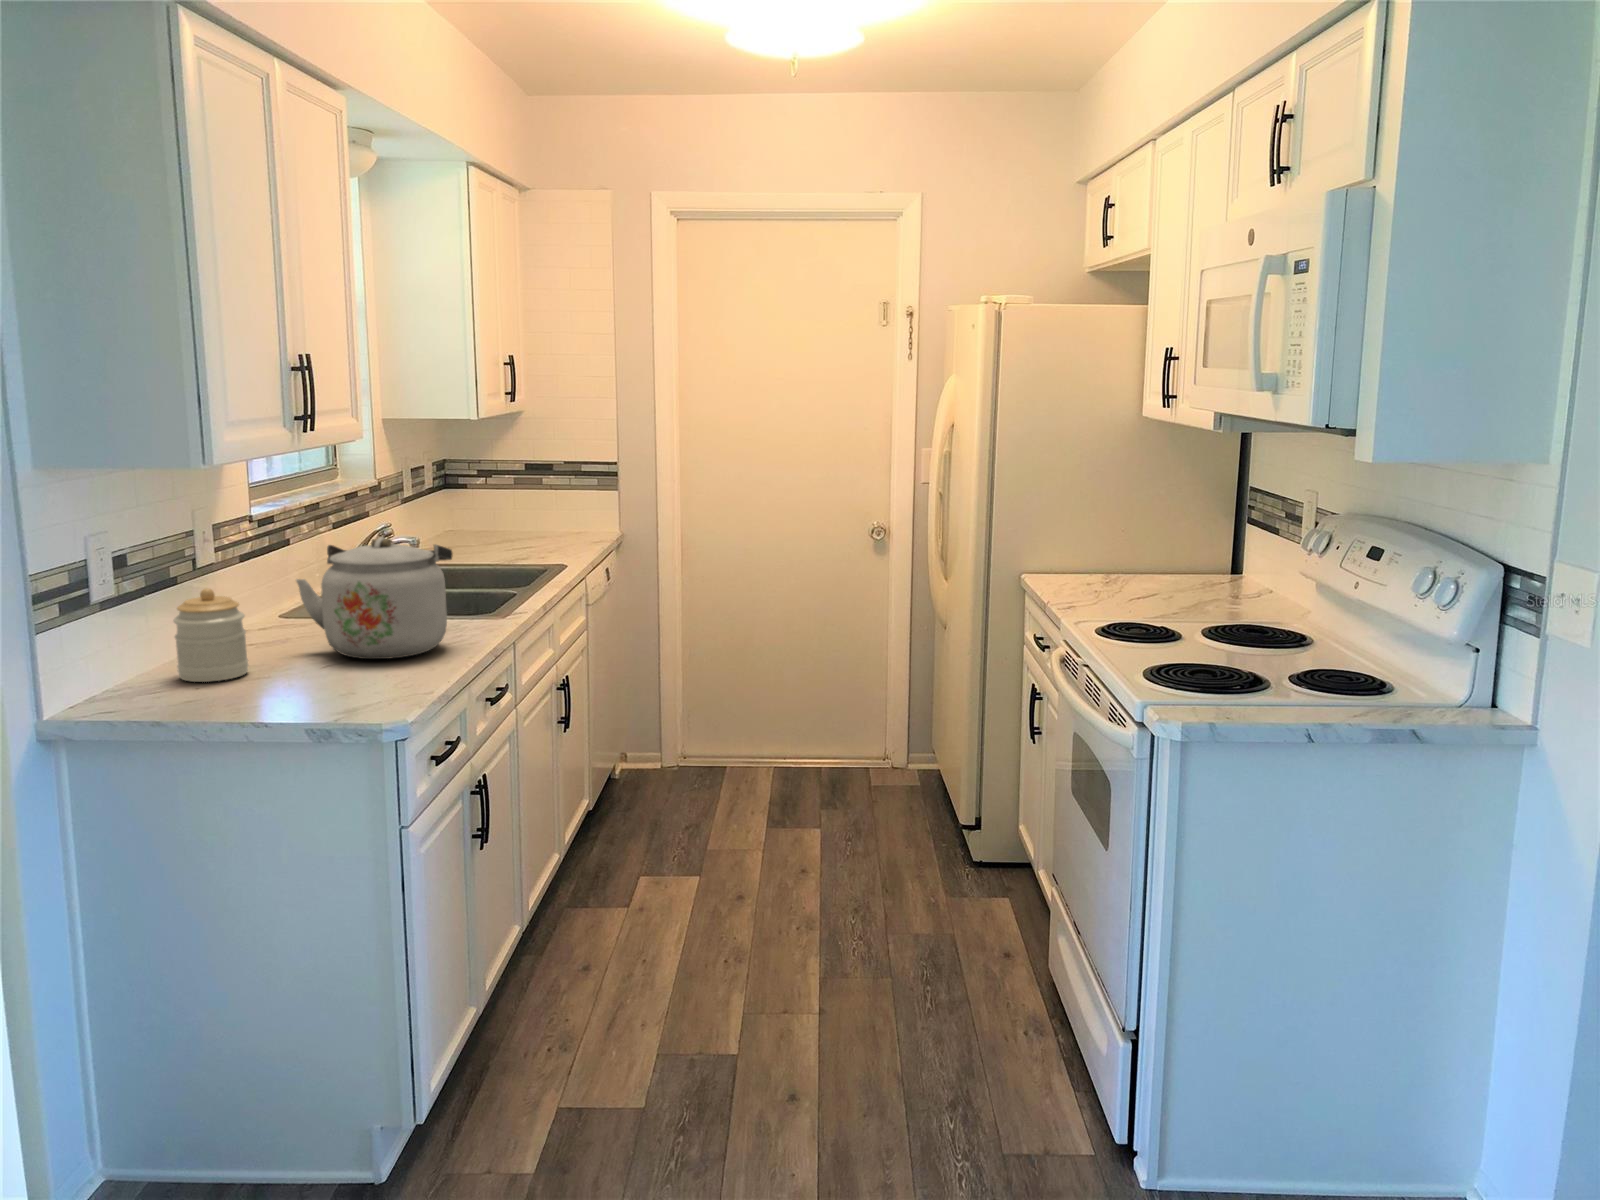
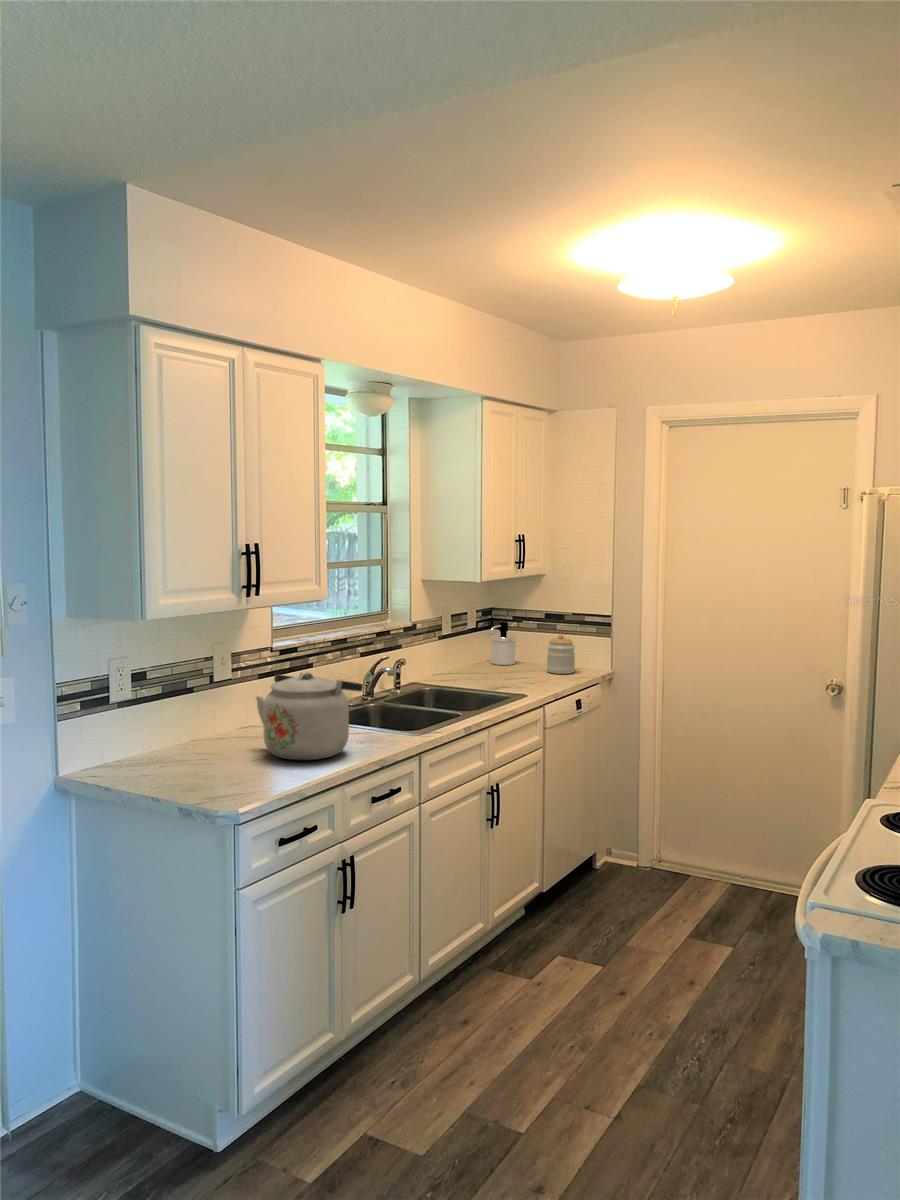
soap dispenser: none [457,478,492,535] -> present [490,622,516,665]
jar: present [173,588,248,682] -> present [547,634,575,674]

